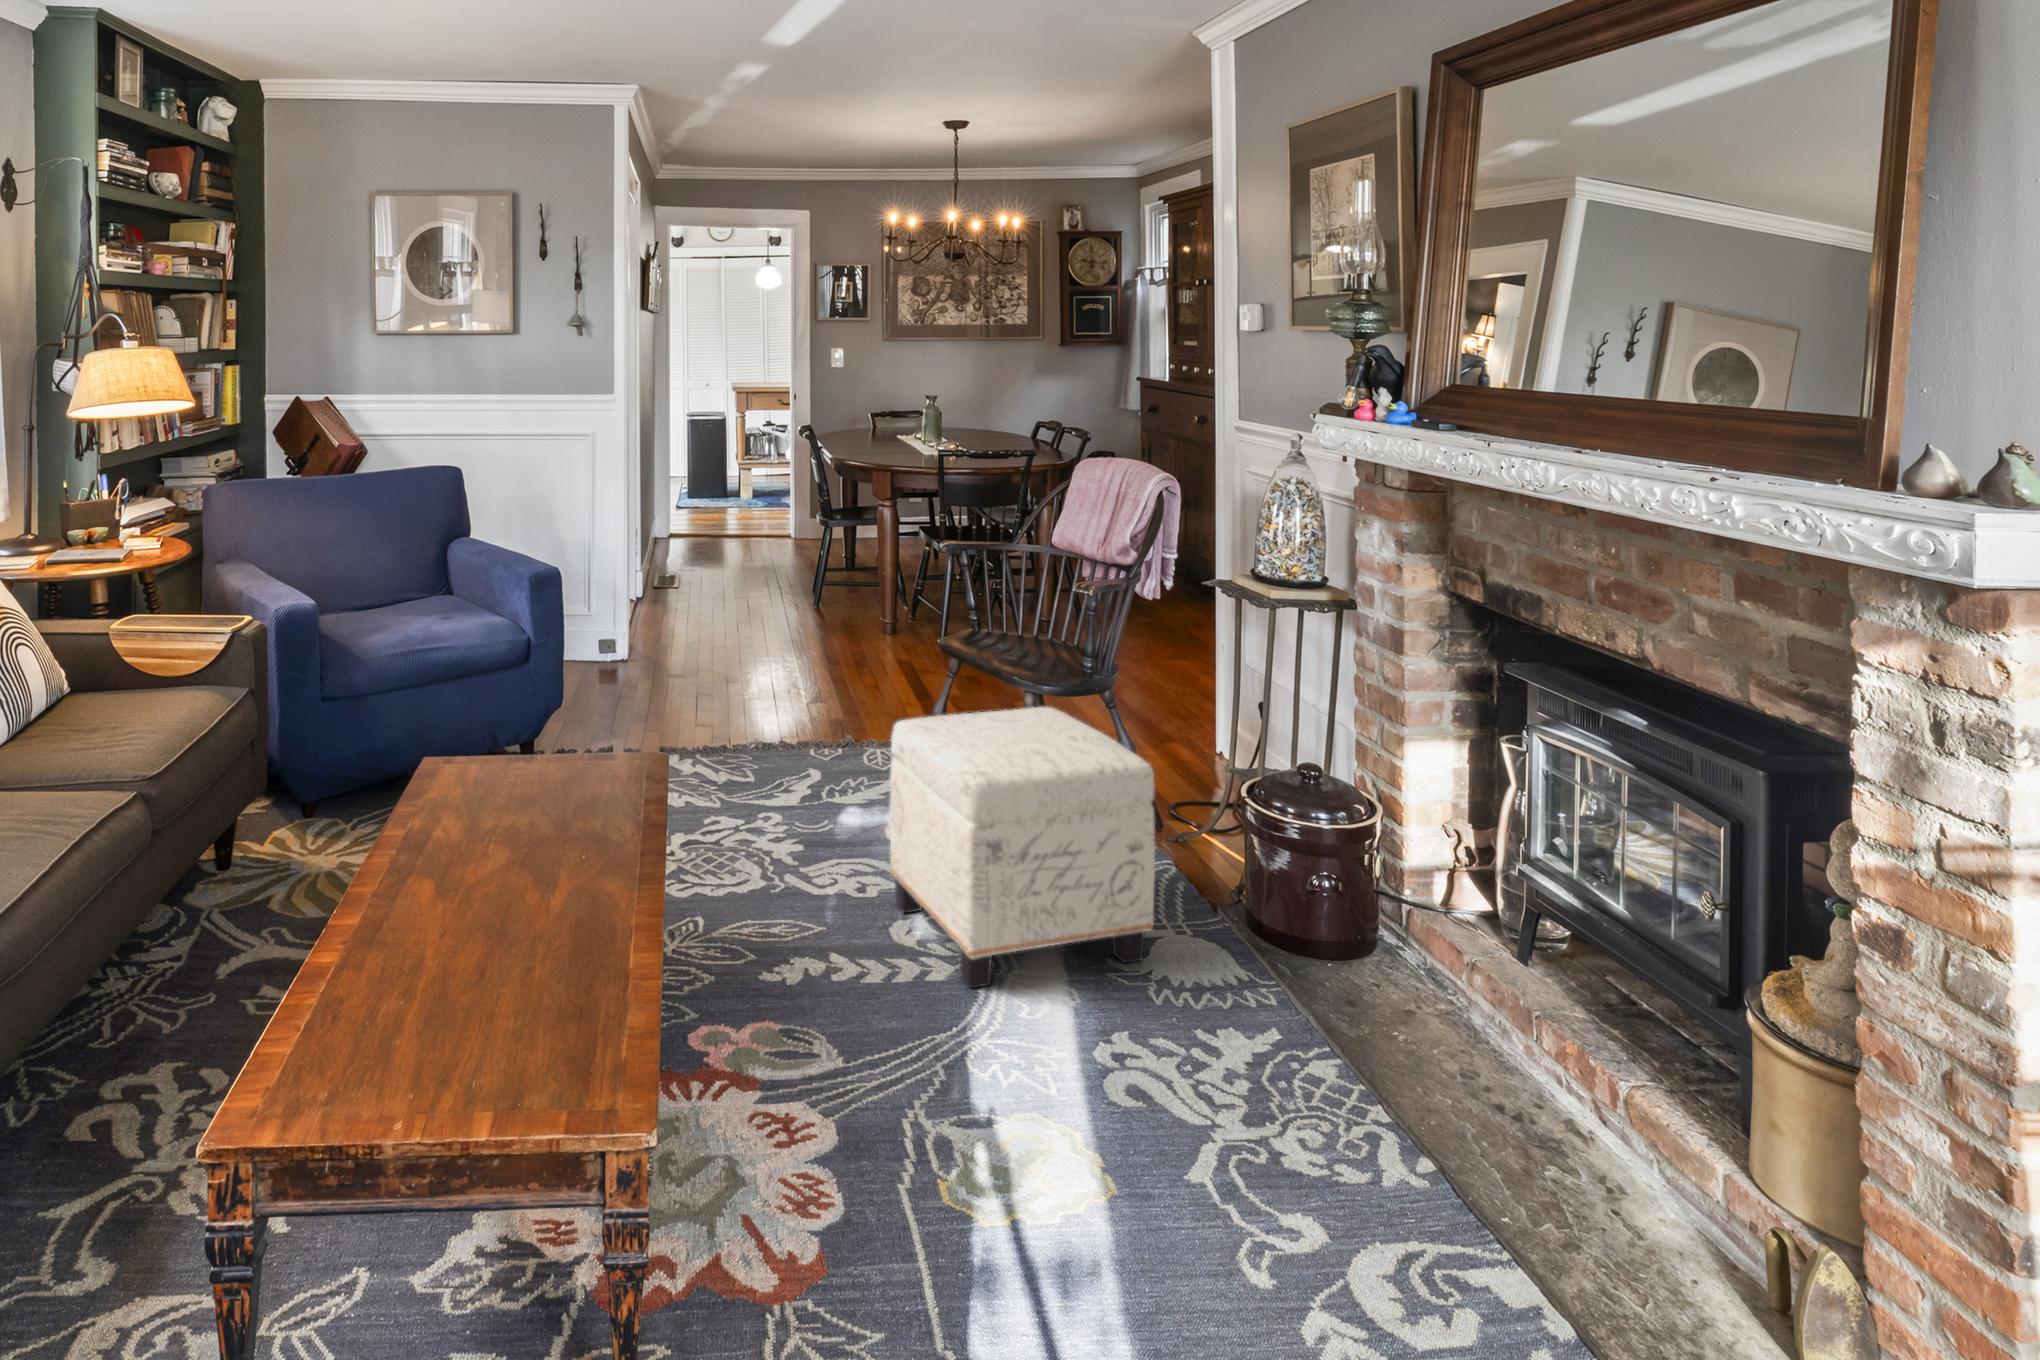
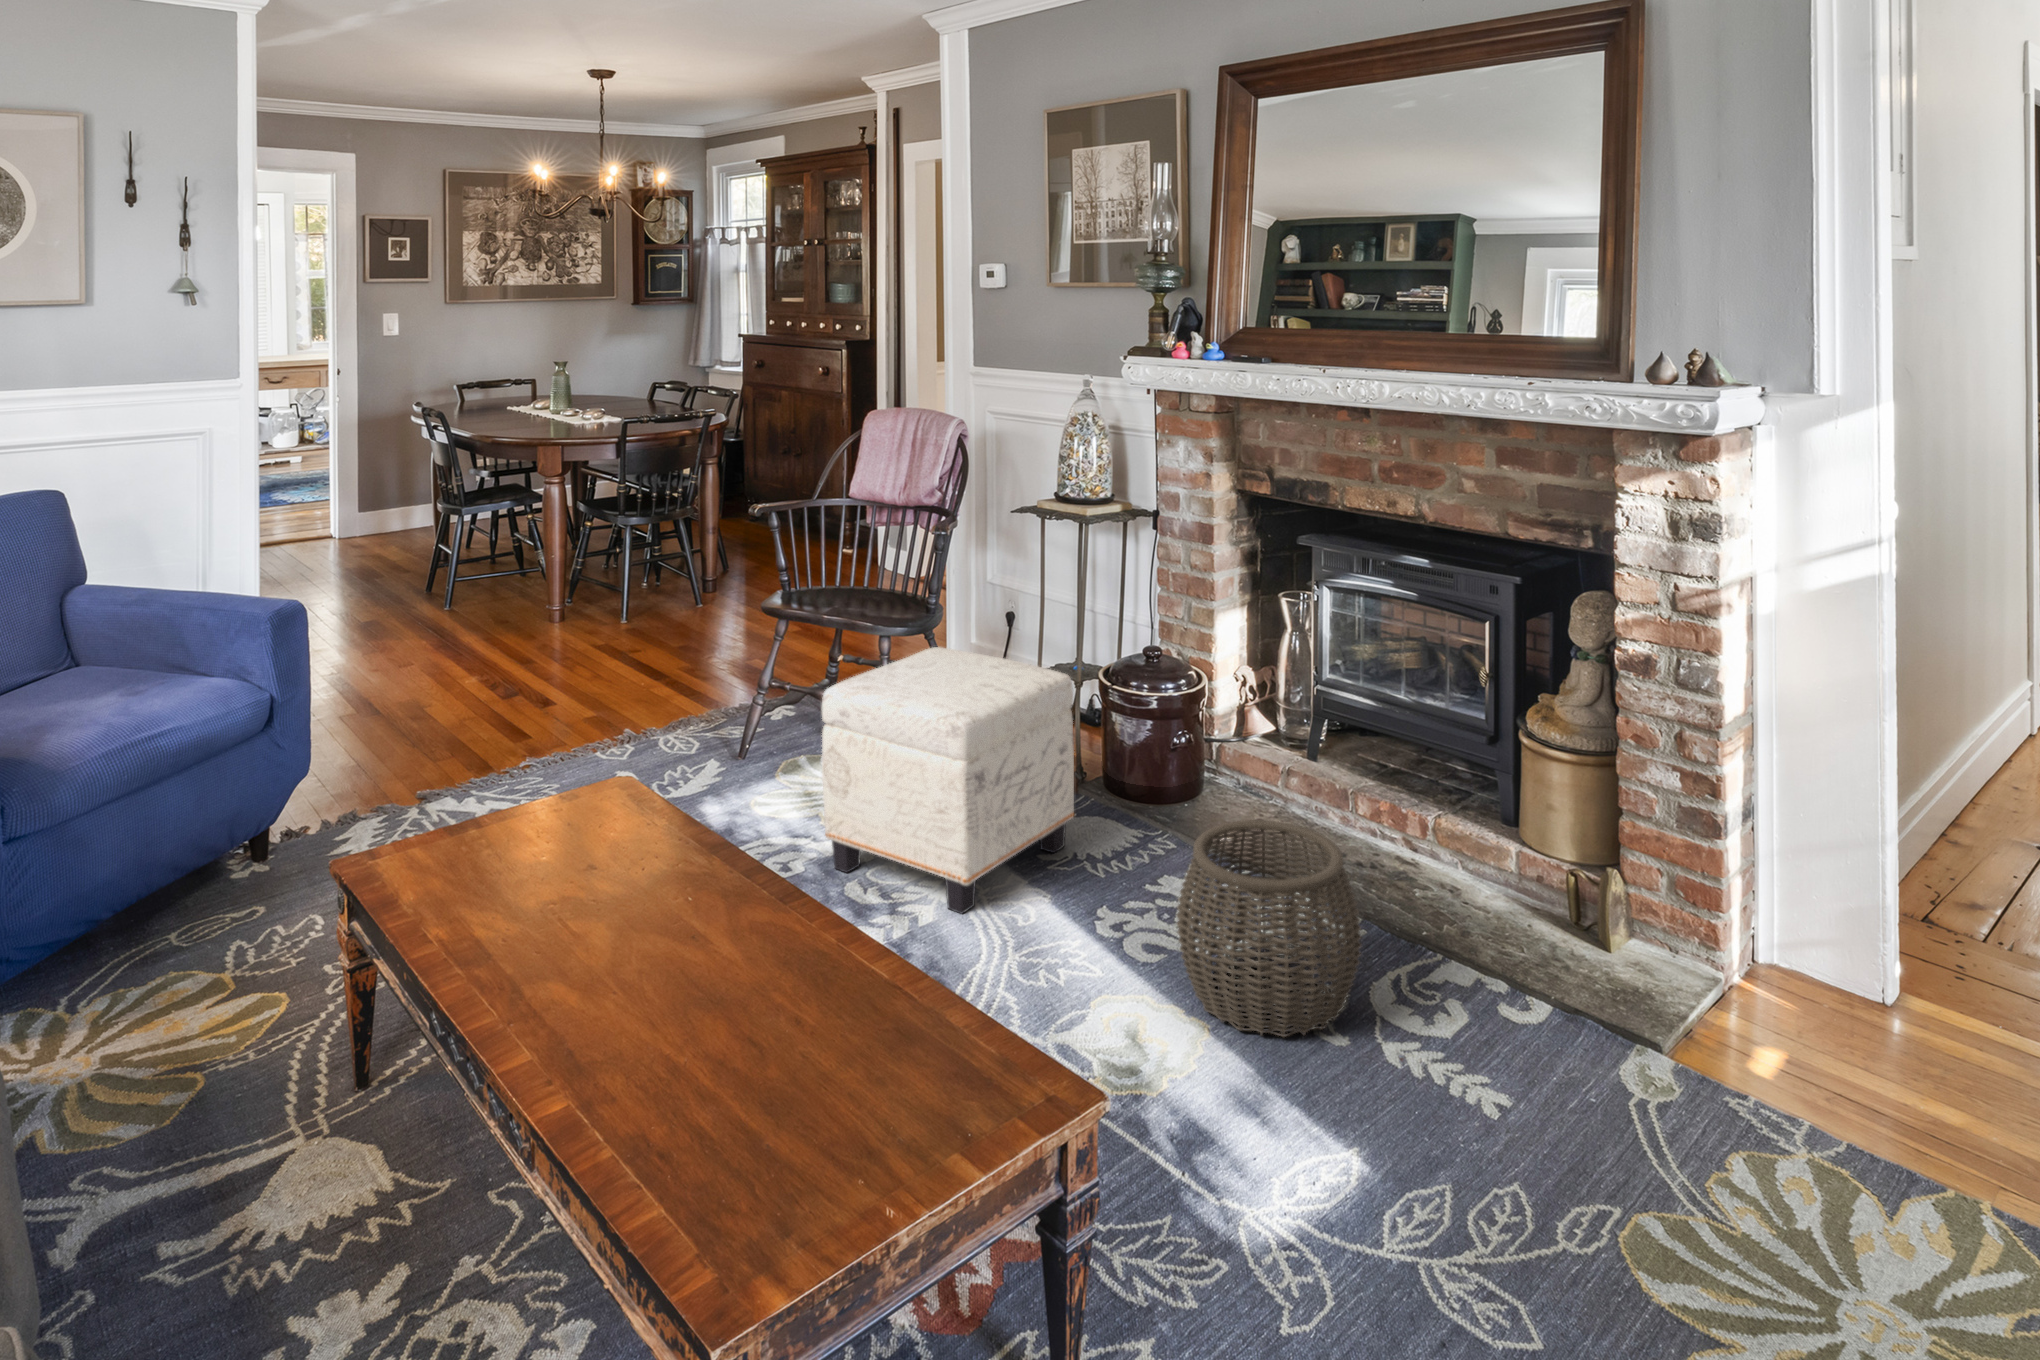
woven basket: none [1096,973,1335,1267] -> present [1176,820,1362,1037]

